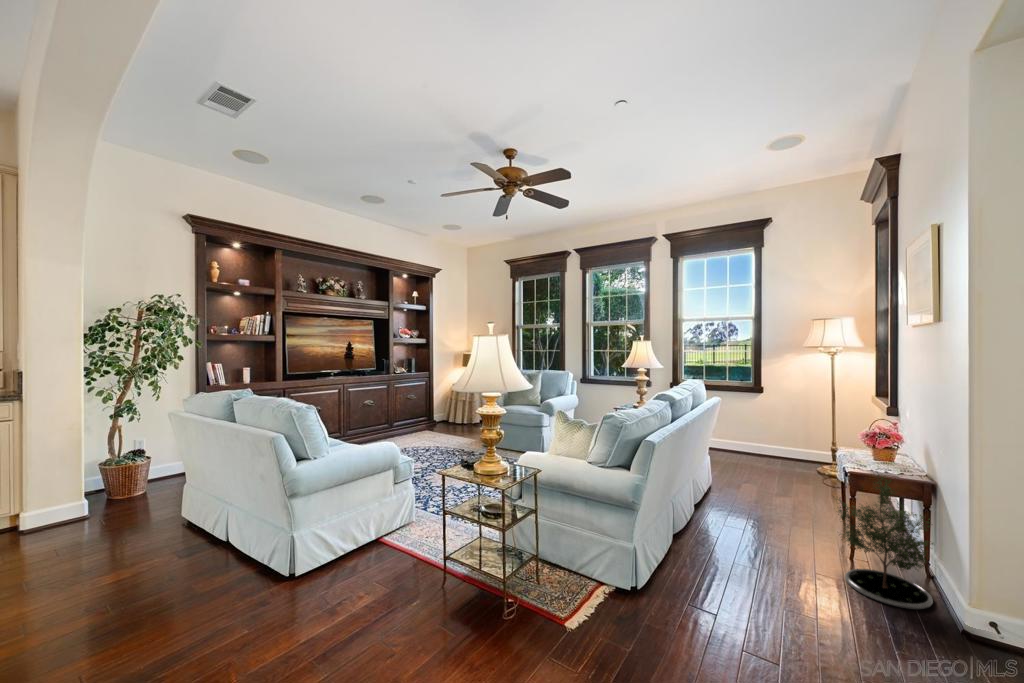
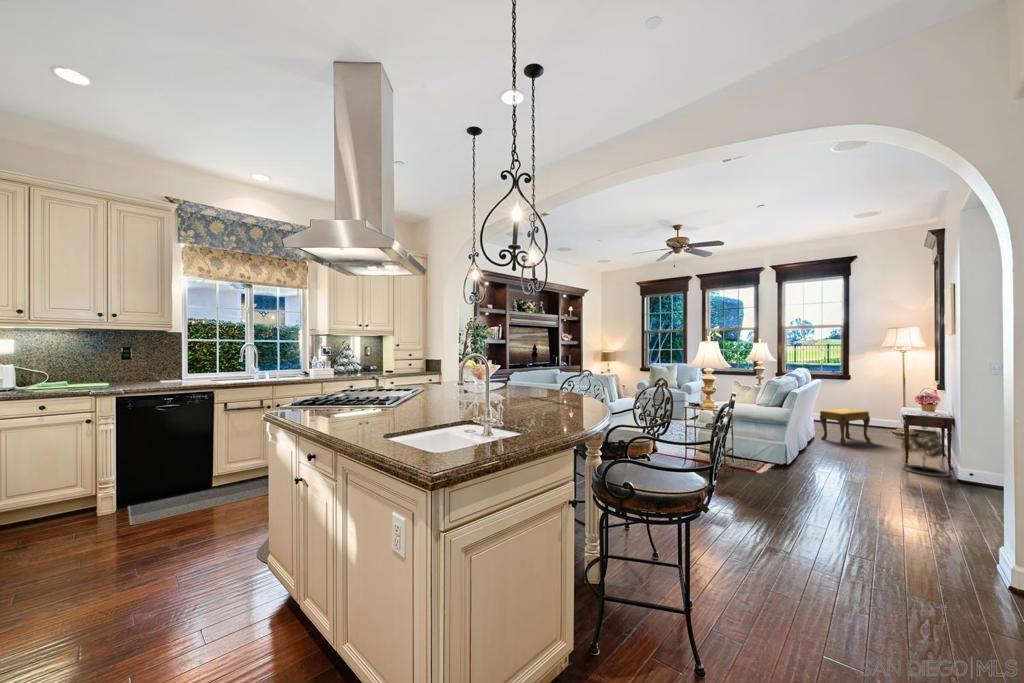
footstool: none [718,442,790,505] -> present [820,409,871,444]

